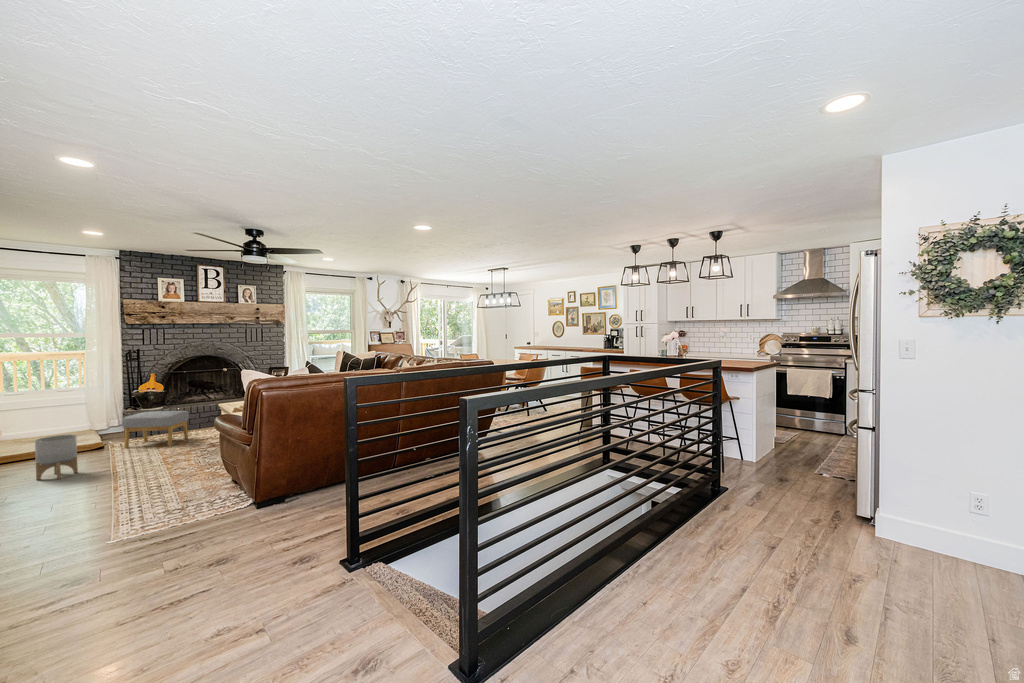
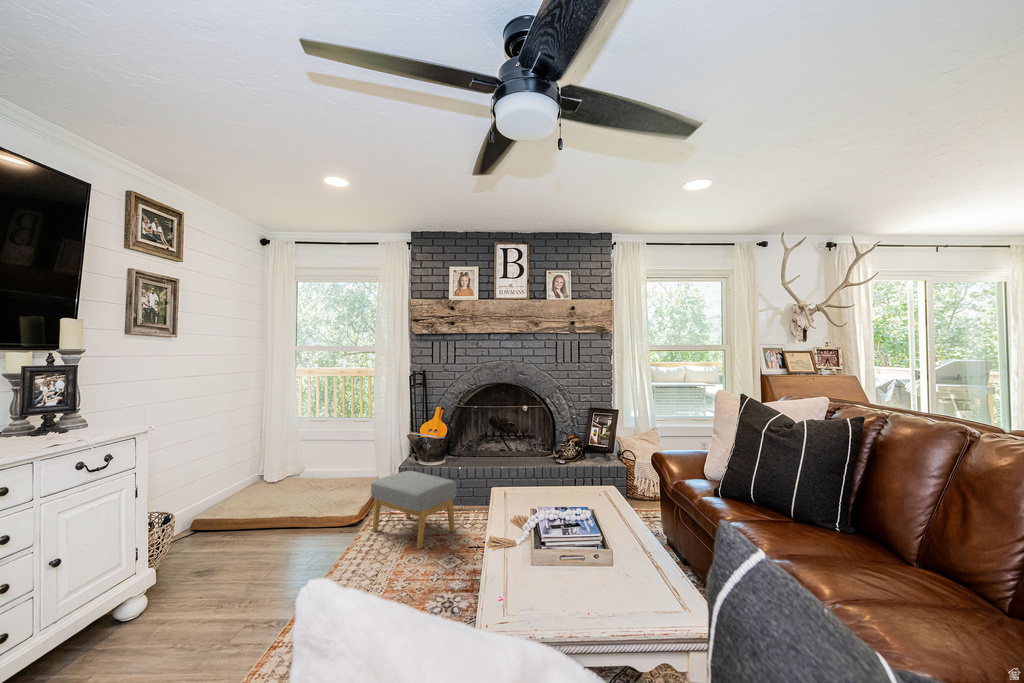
planter: present [35,434,78,480] -> none [199,521,259,616]

